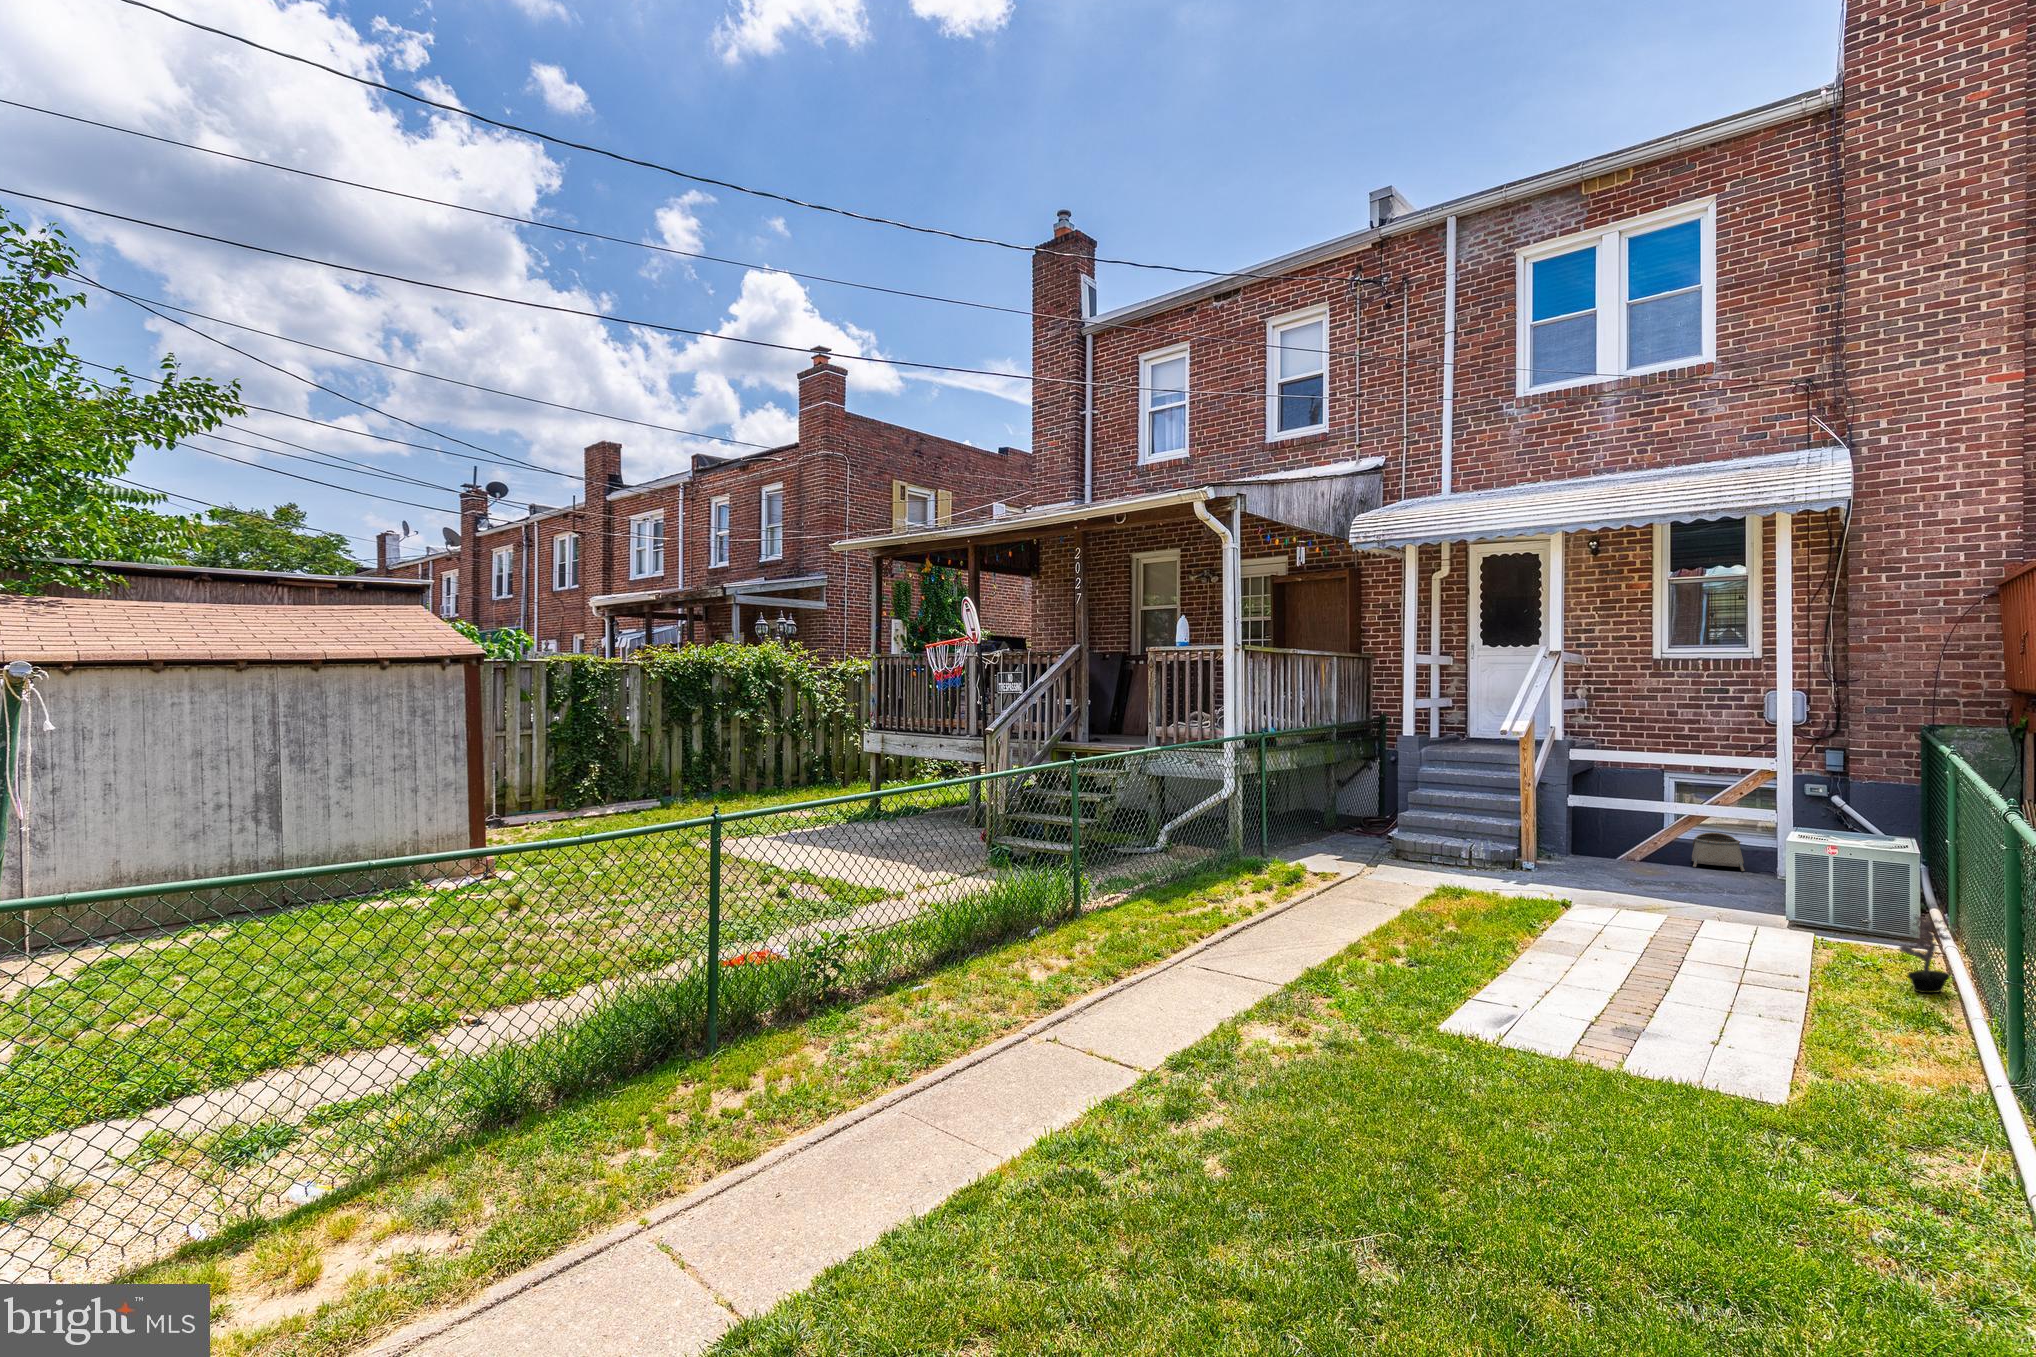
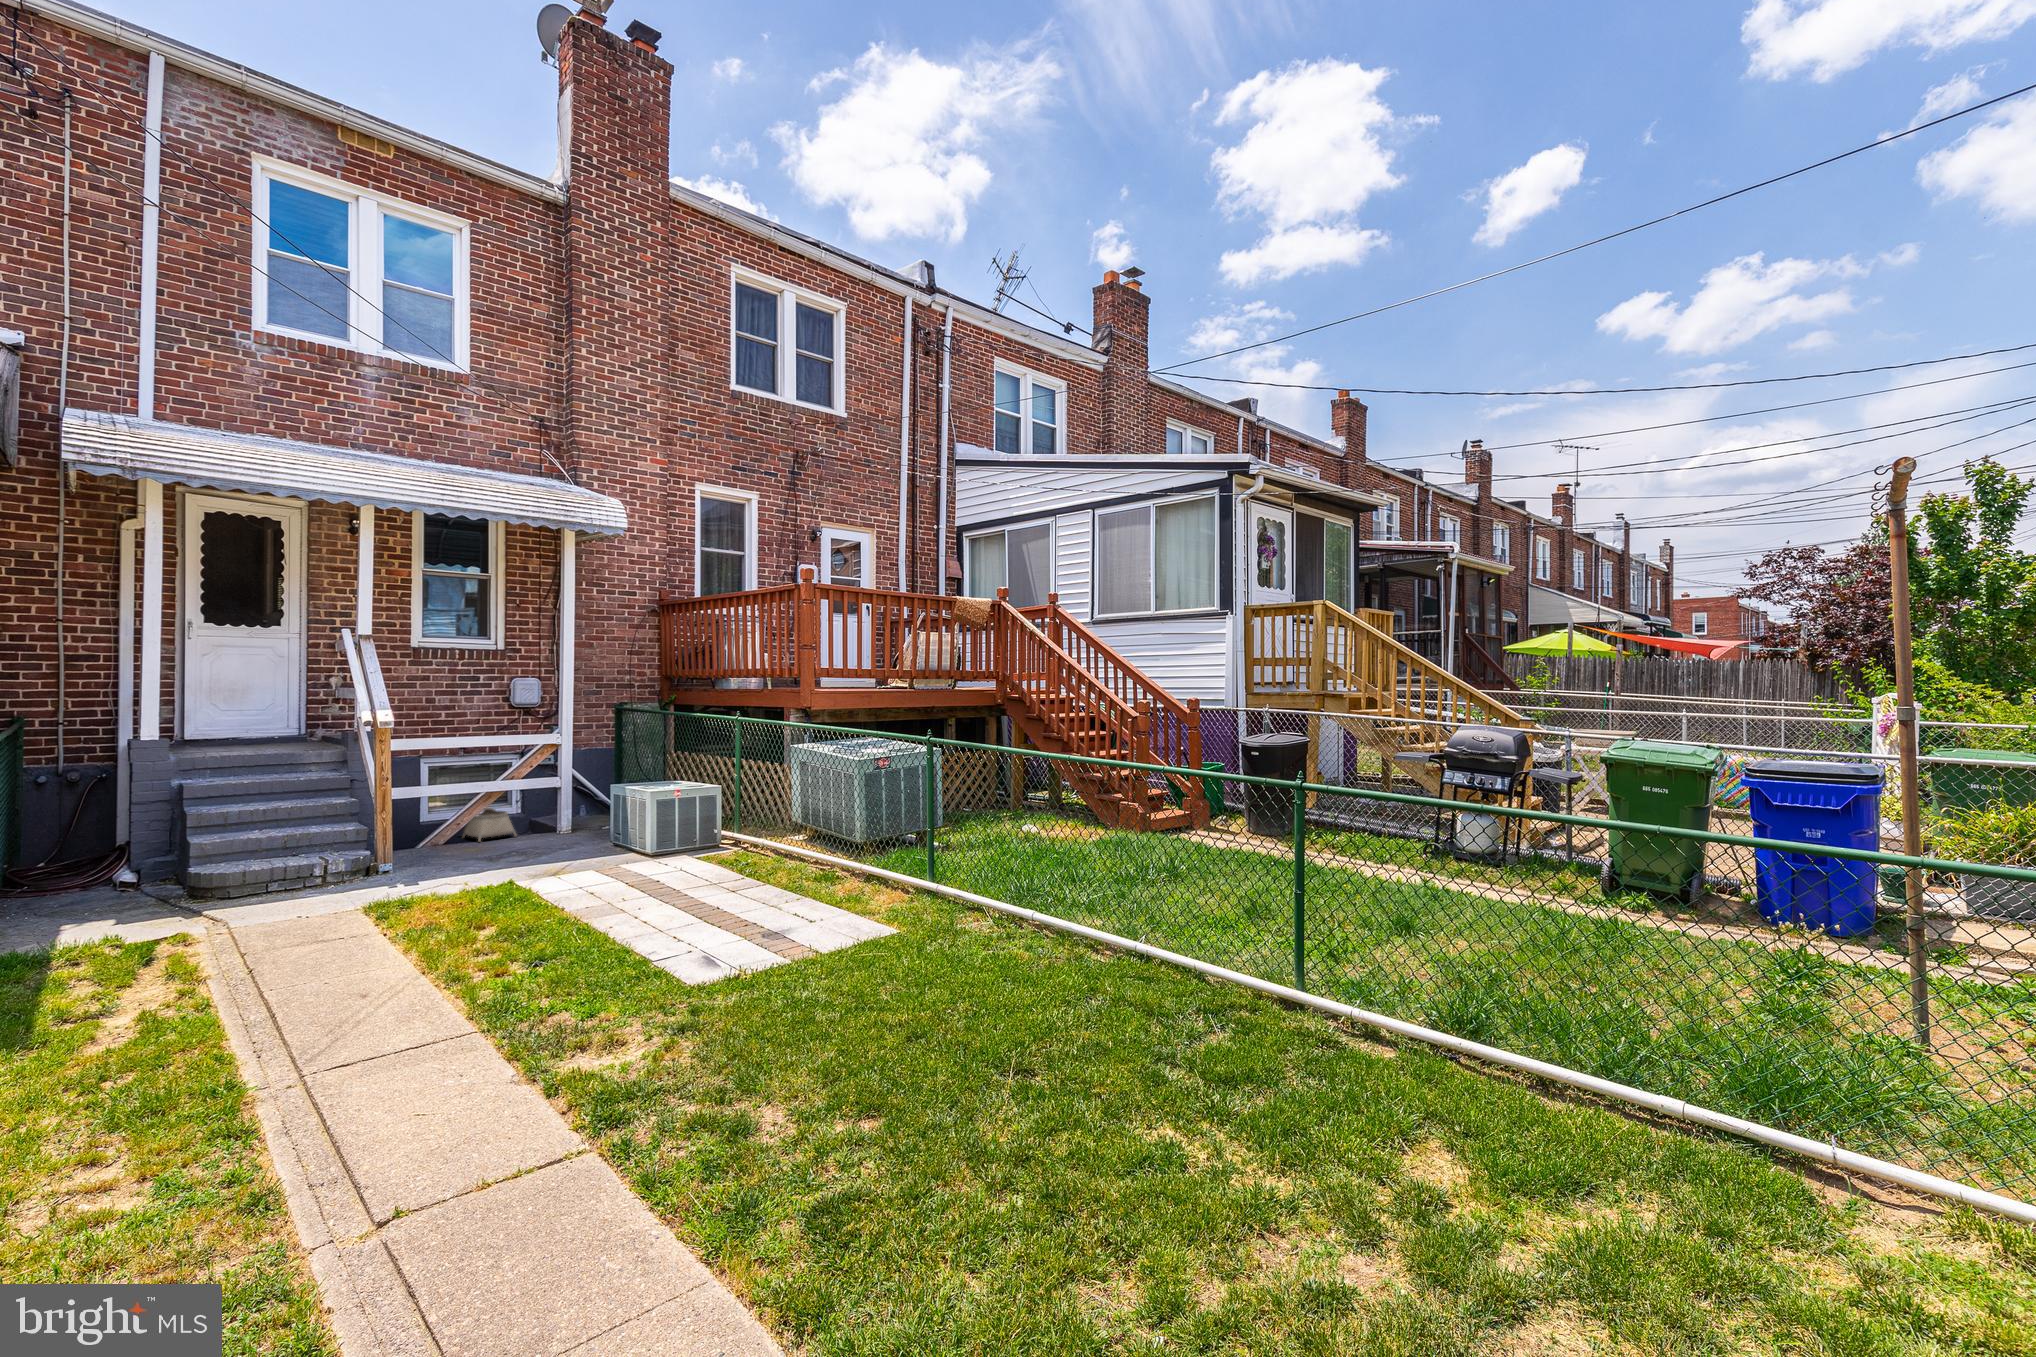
potted plant: present [1900,915,1956,993] -> none [752,822,792,876]

